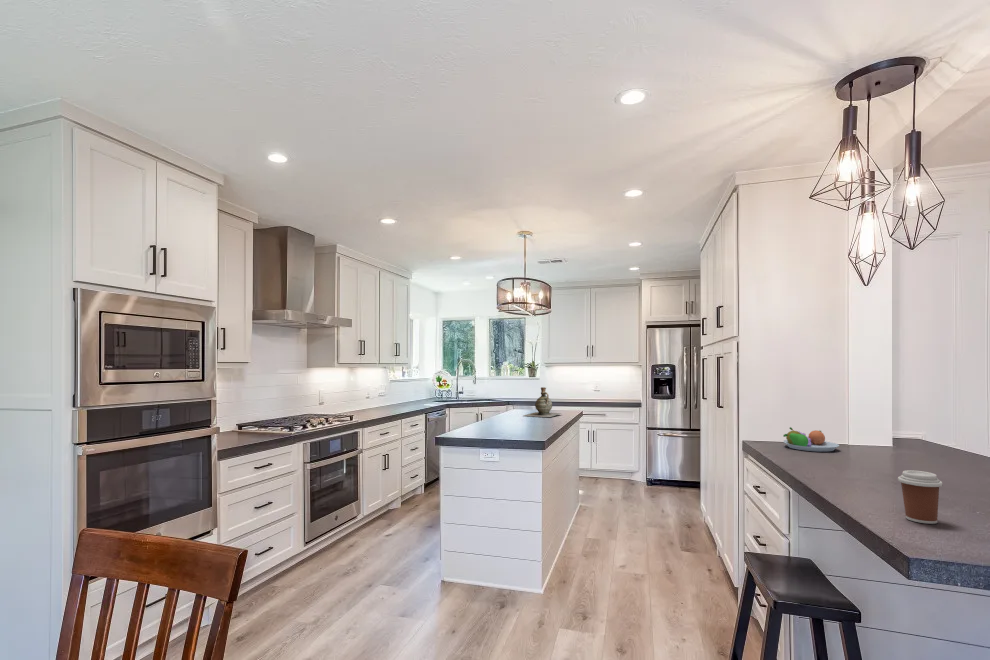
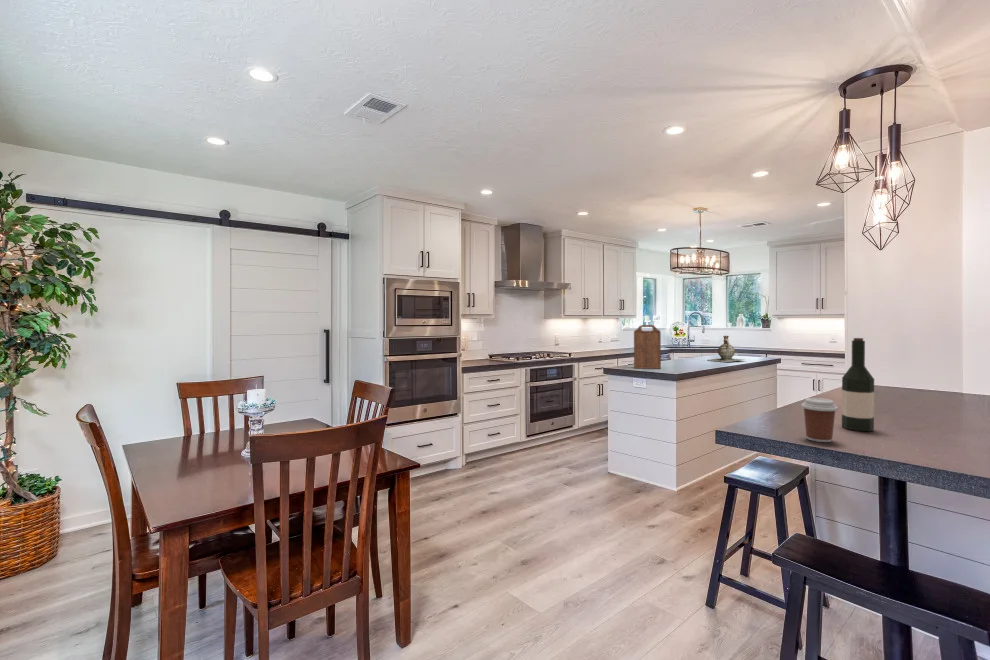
cutting board: none [476,377,507,433] -> present [634,325,661,369]
wine bottle: none [872,398,908,500] -> present [842,338,874,431]
fruit bowl: present [783,427,839,452] -> none [890,376,967,402]

